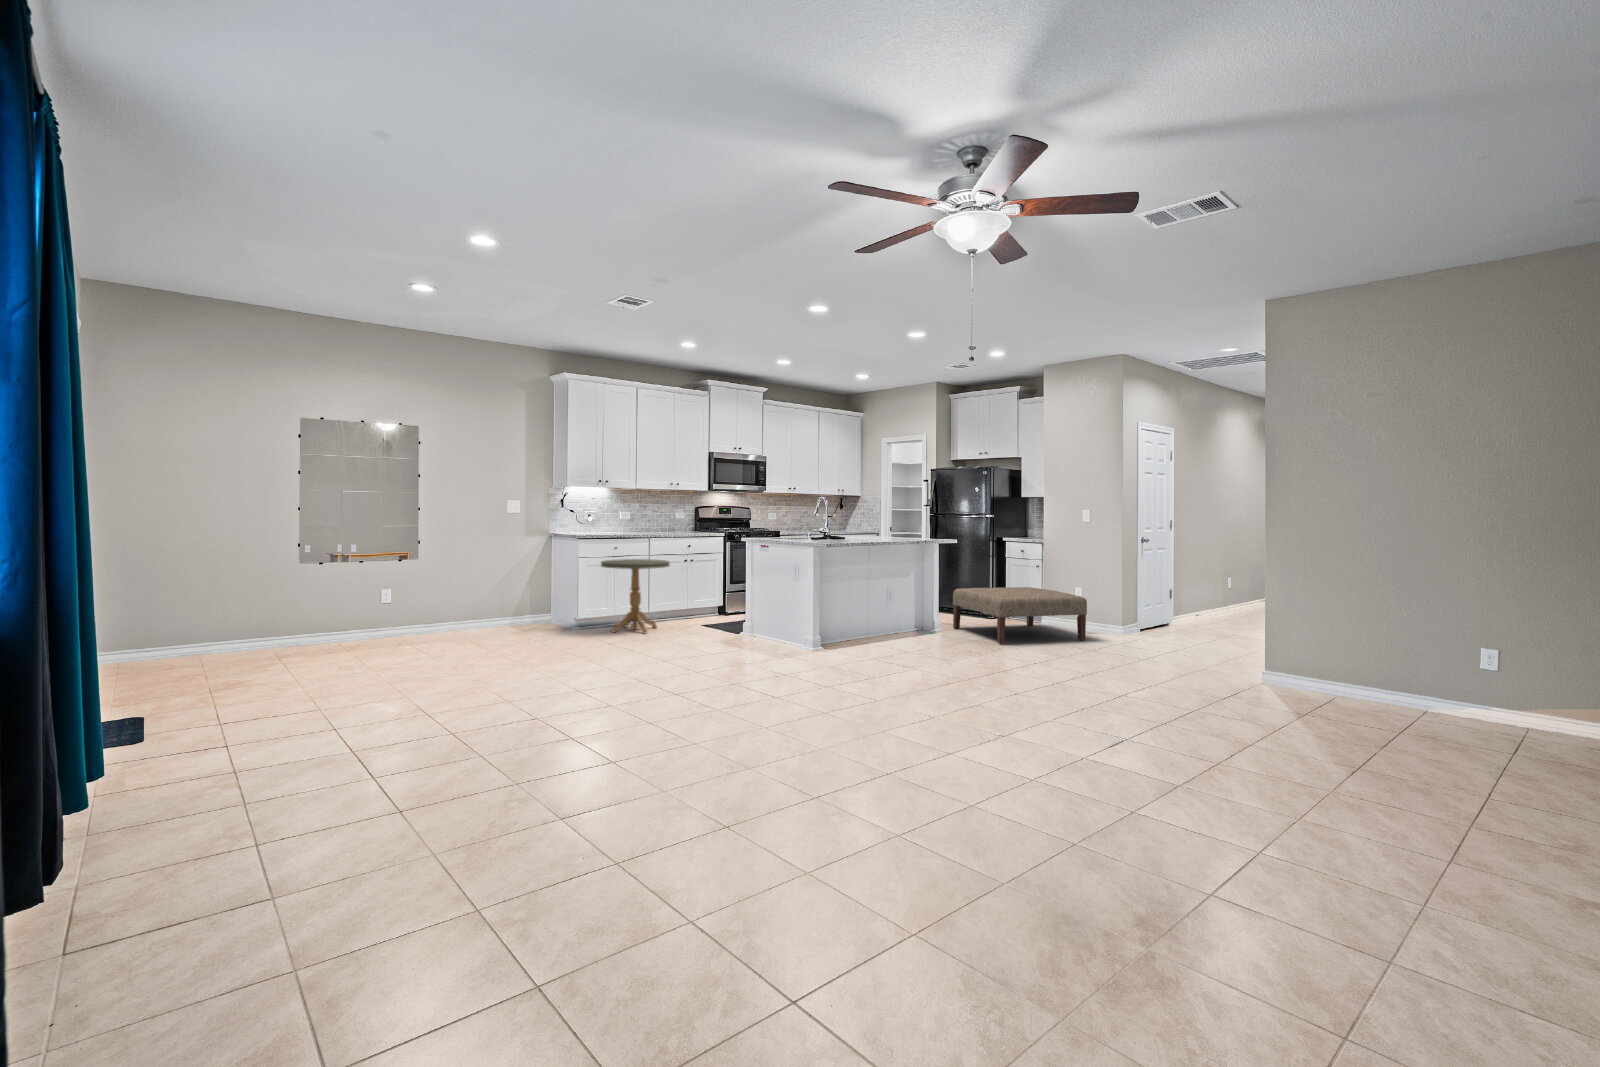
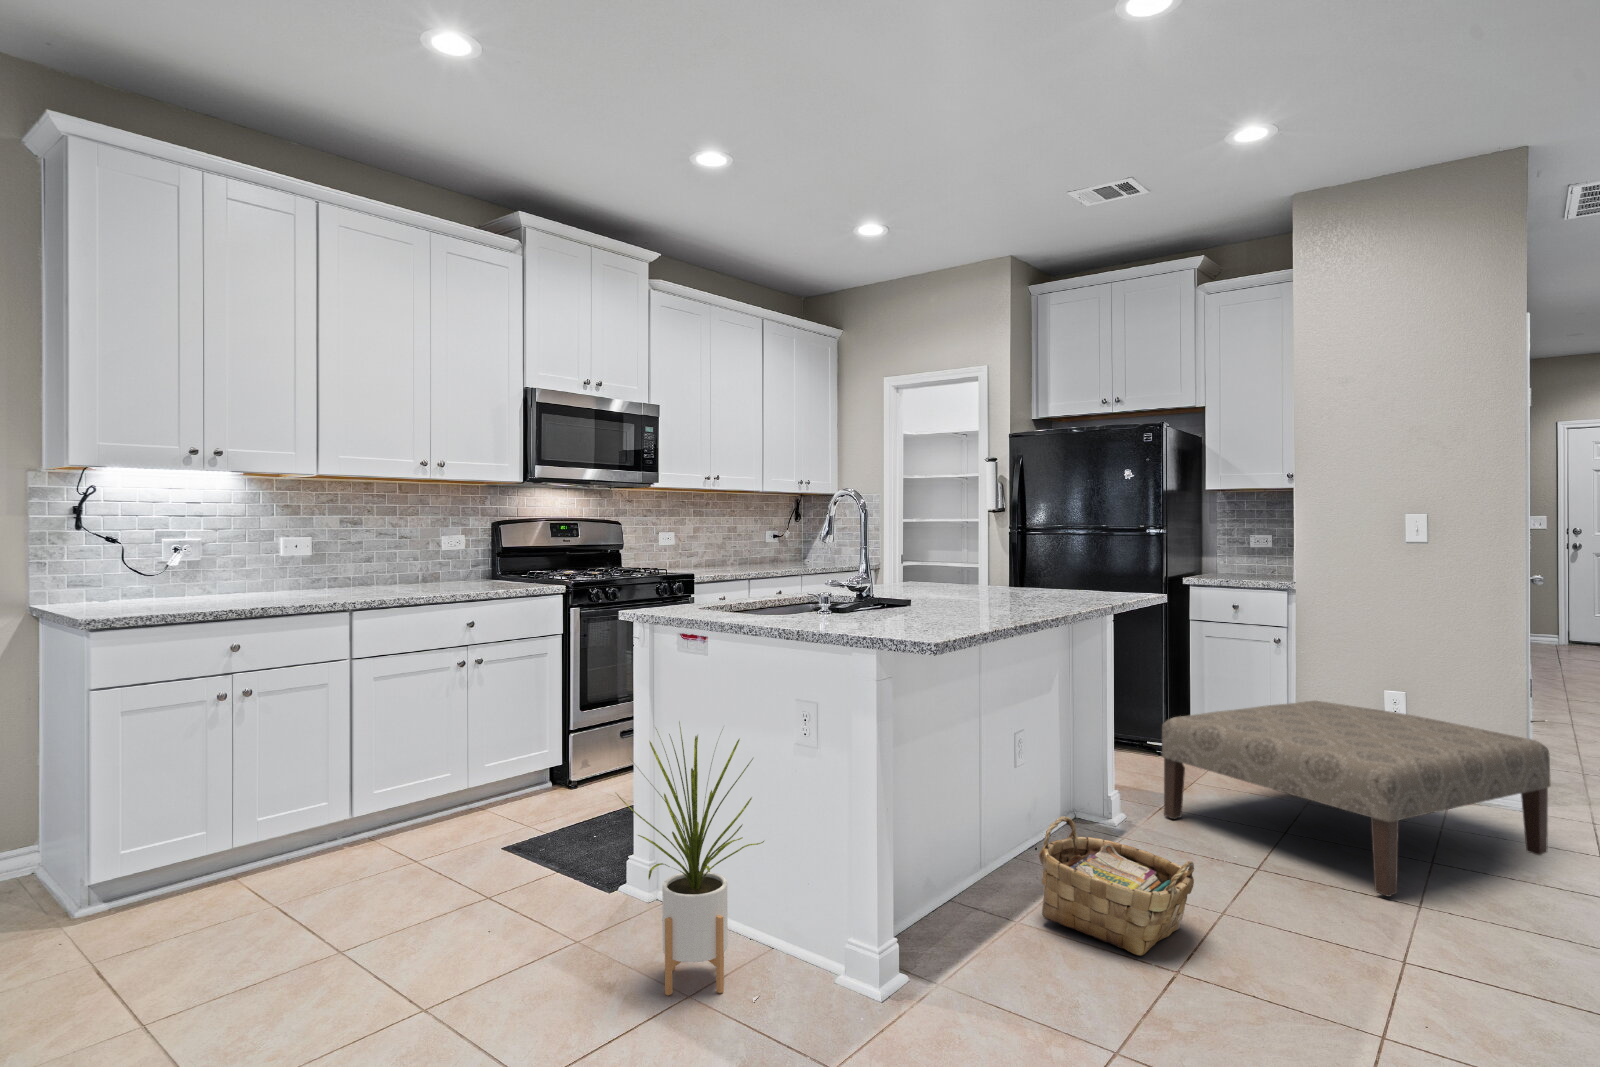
side table: present [601,559,670,633] -> none [158,676,402,933]
house plant: none [735,568,779,646] -> present [617,722,764,996]
woven basket: none [873,610,920,648] -> present [1039,816,1194,956]

